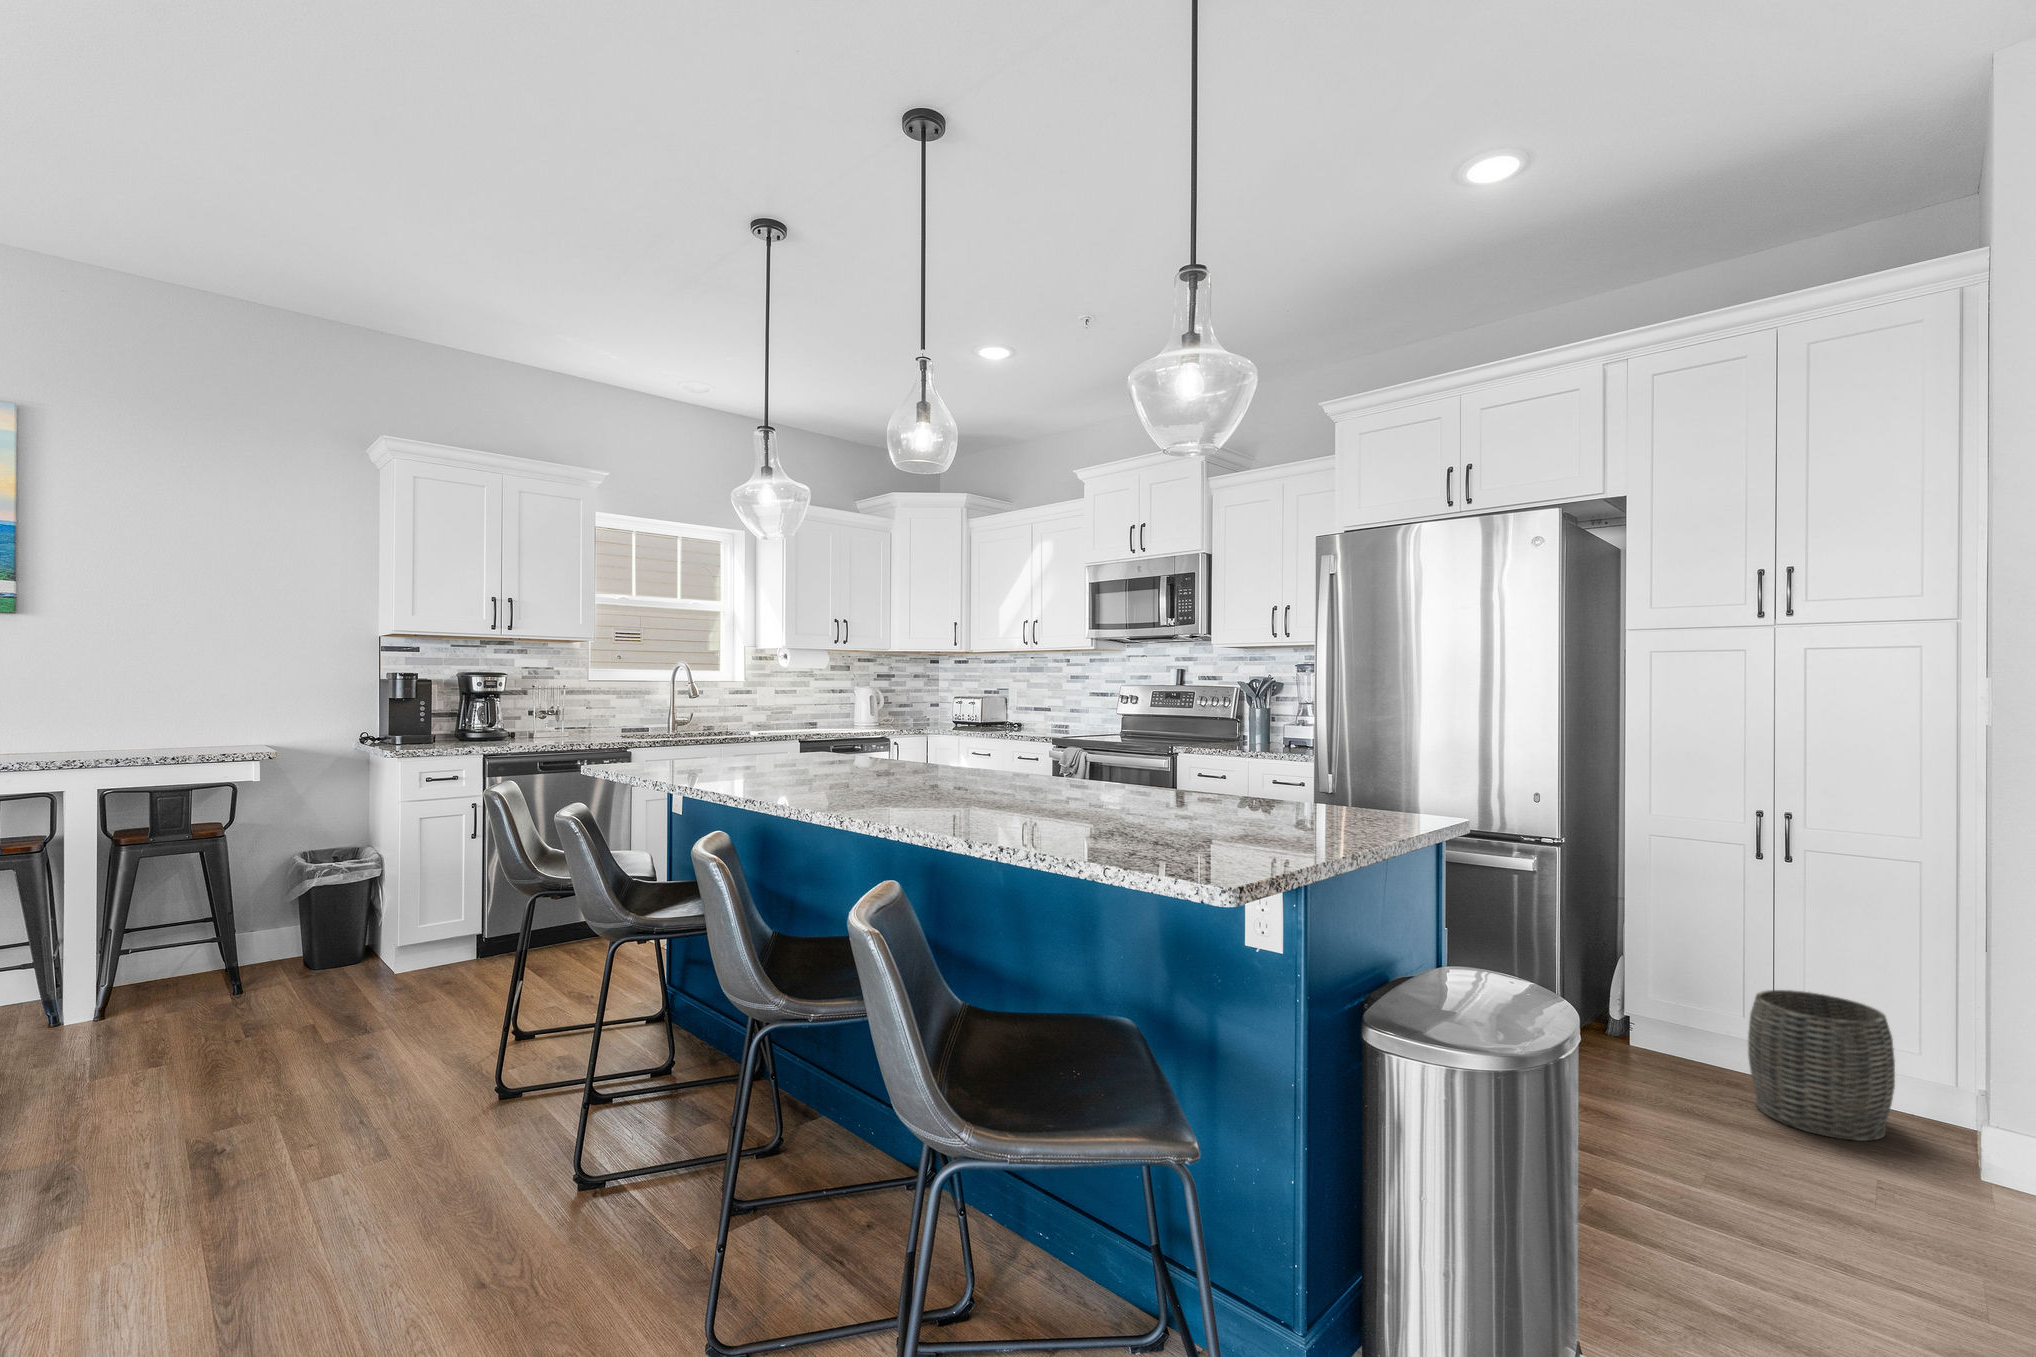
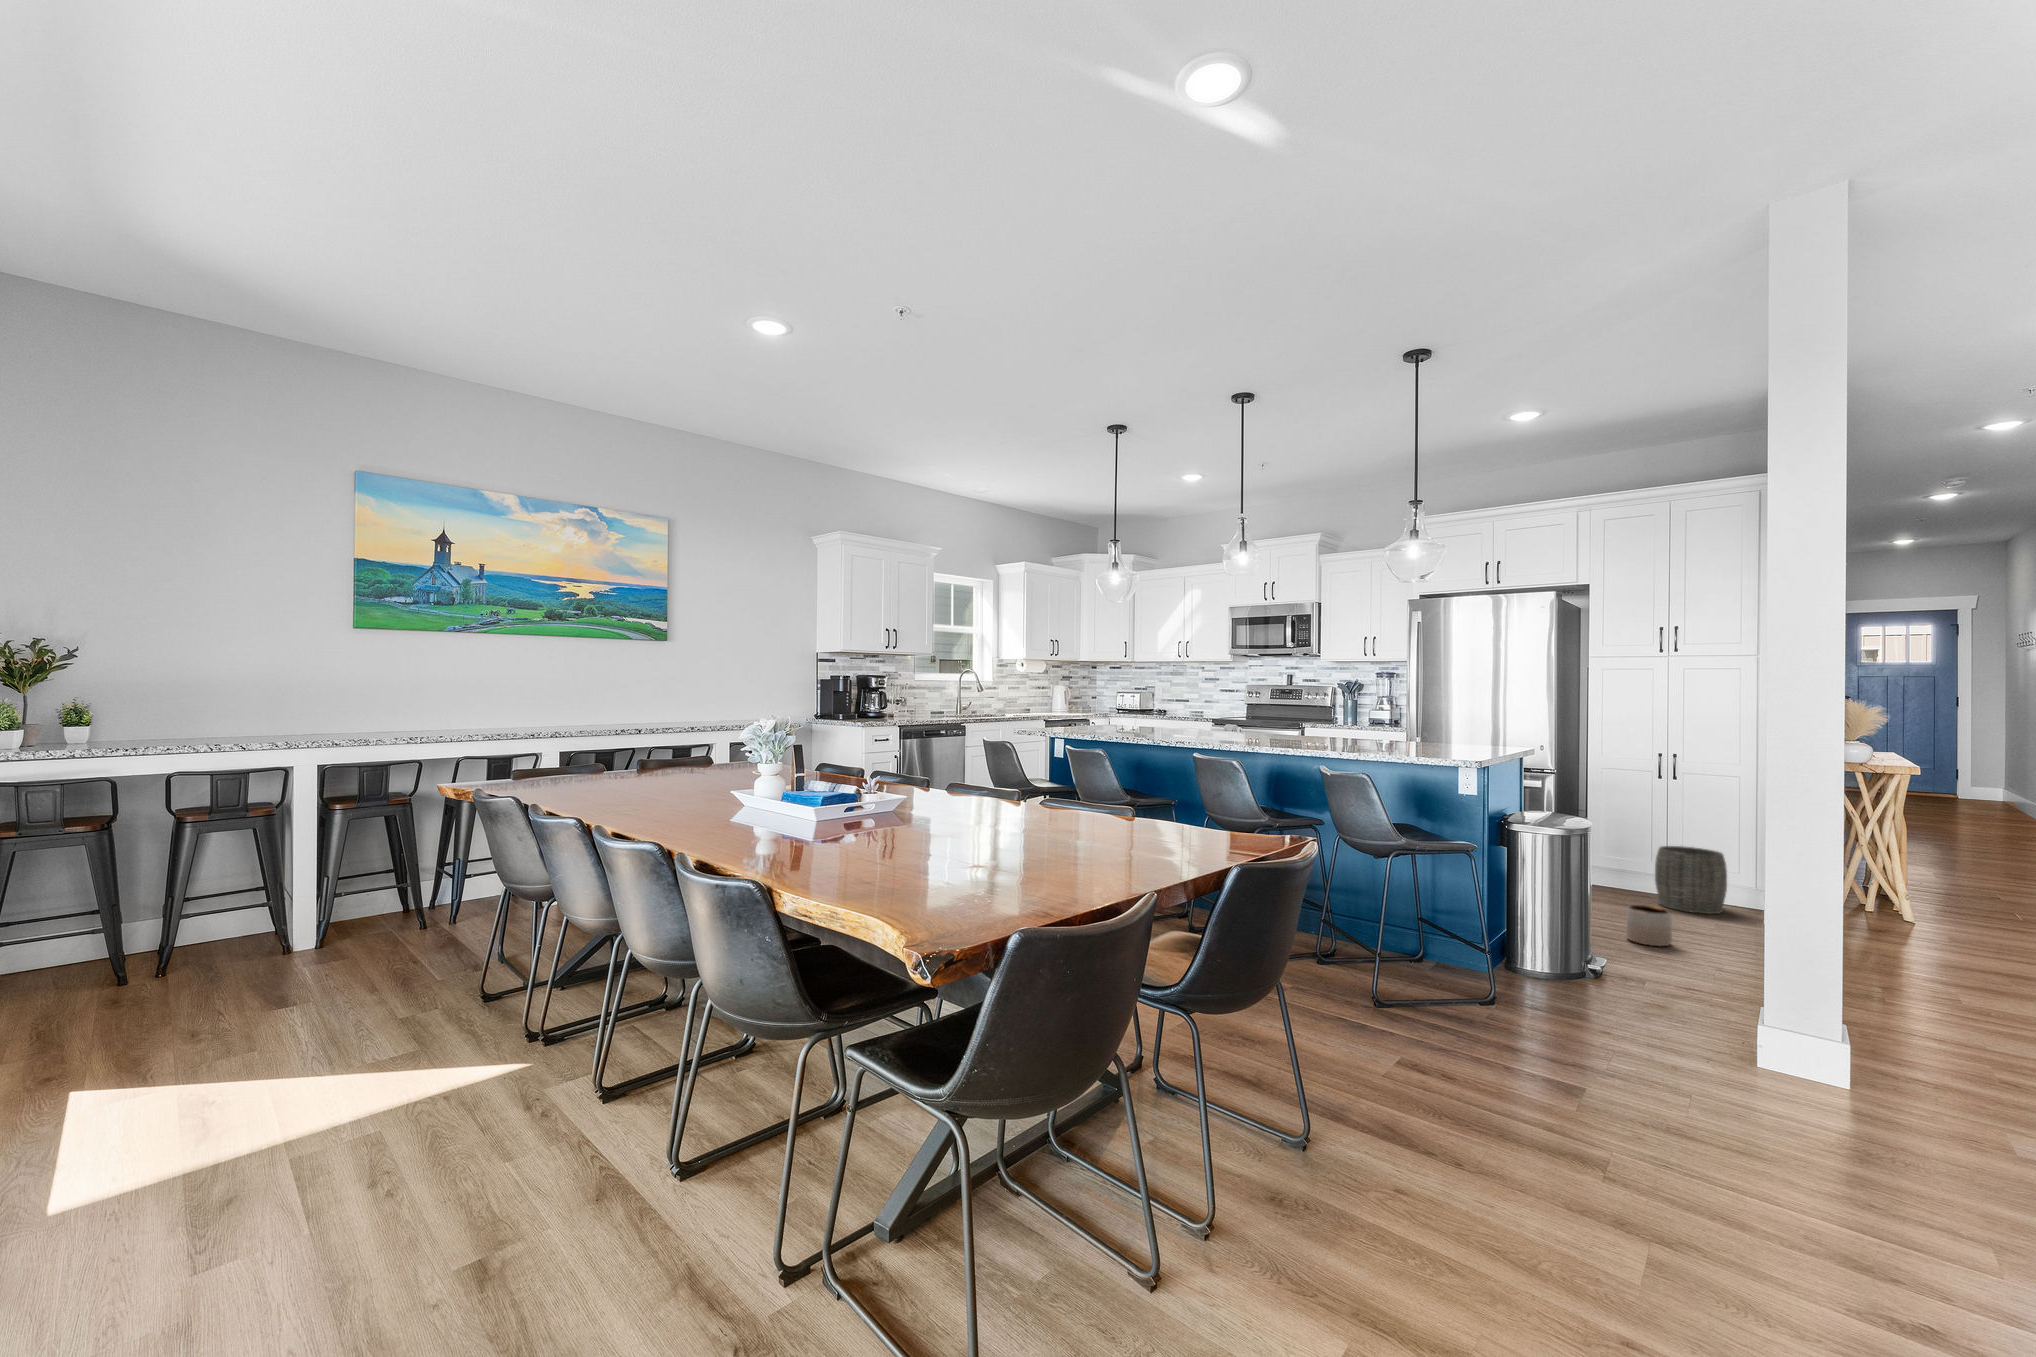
planter: none [1679,1160,1782,1273] -> present [1626,905,1672,946]

